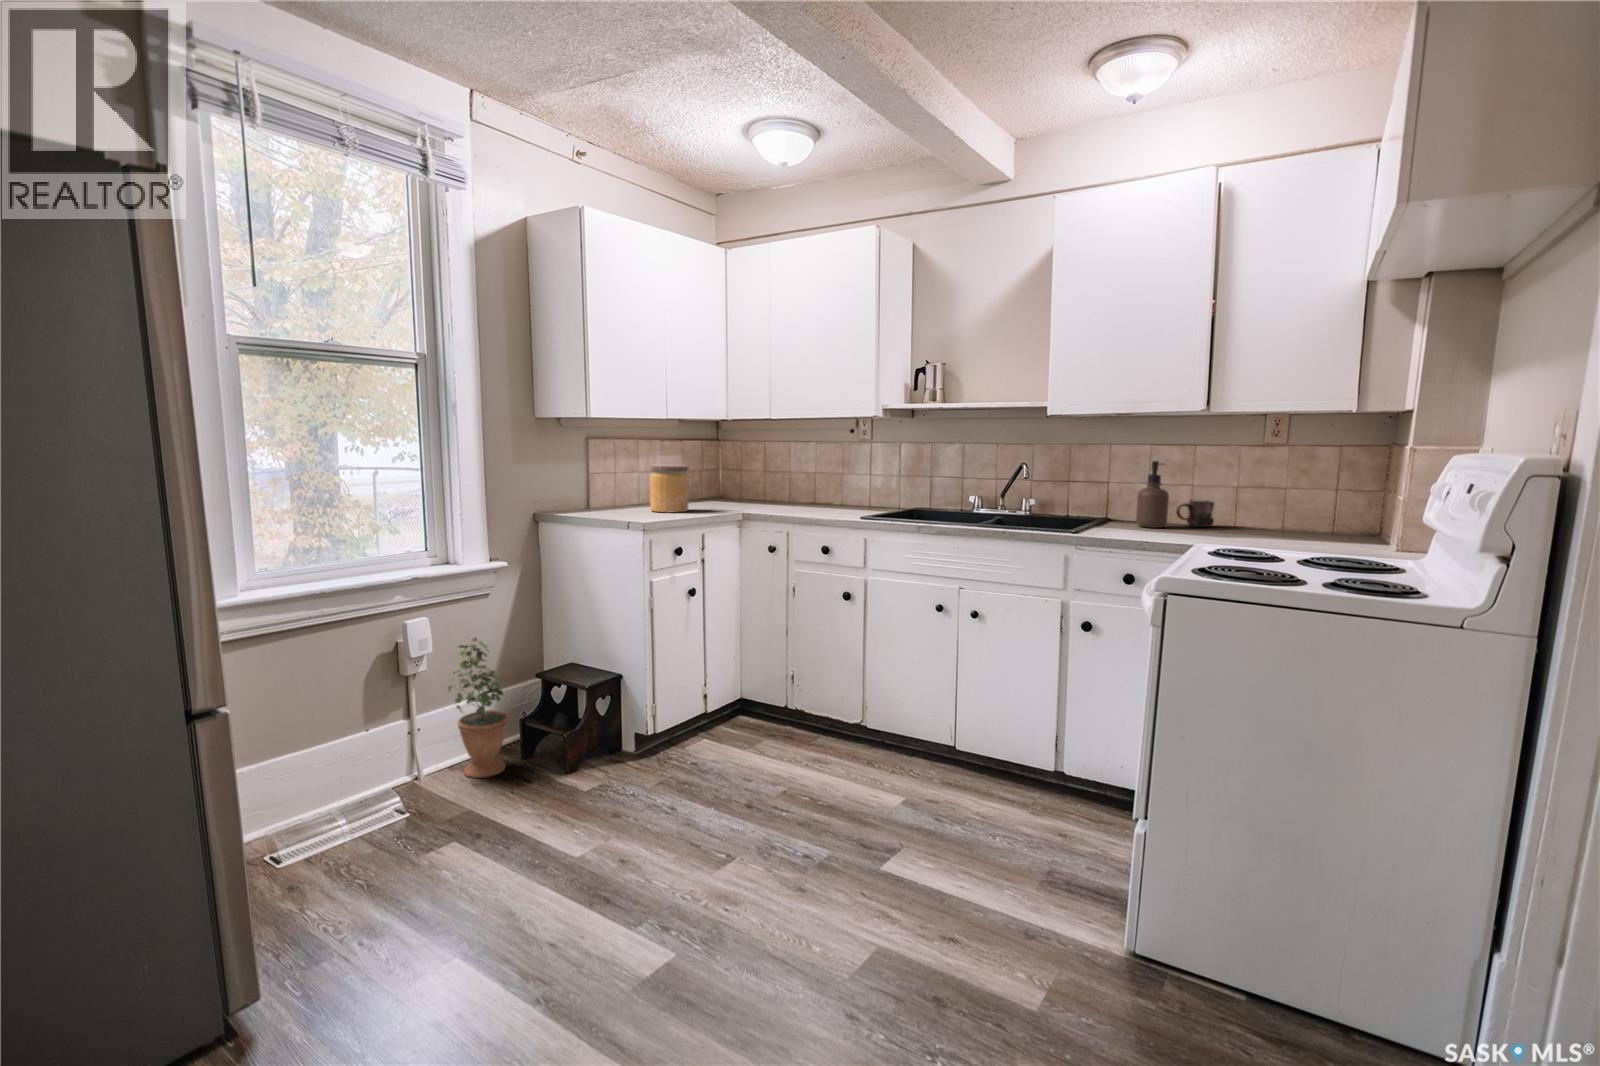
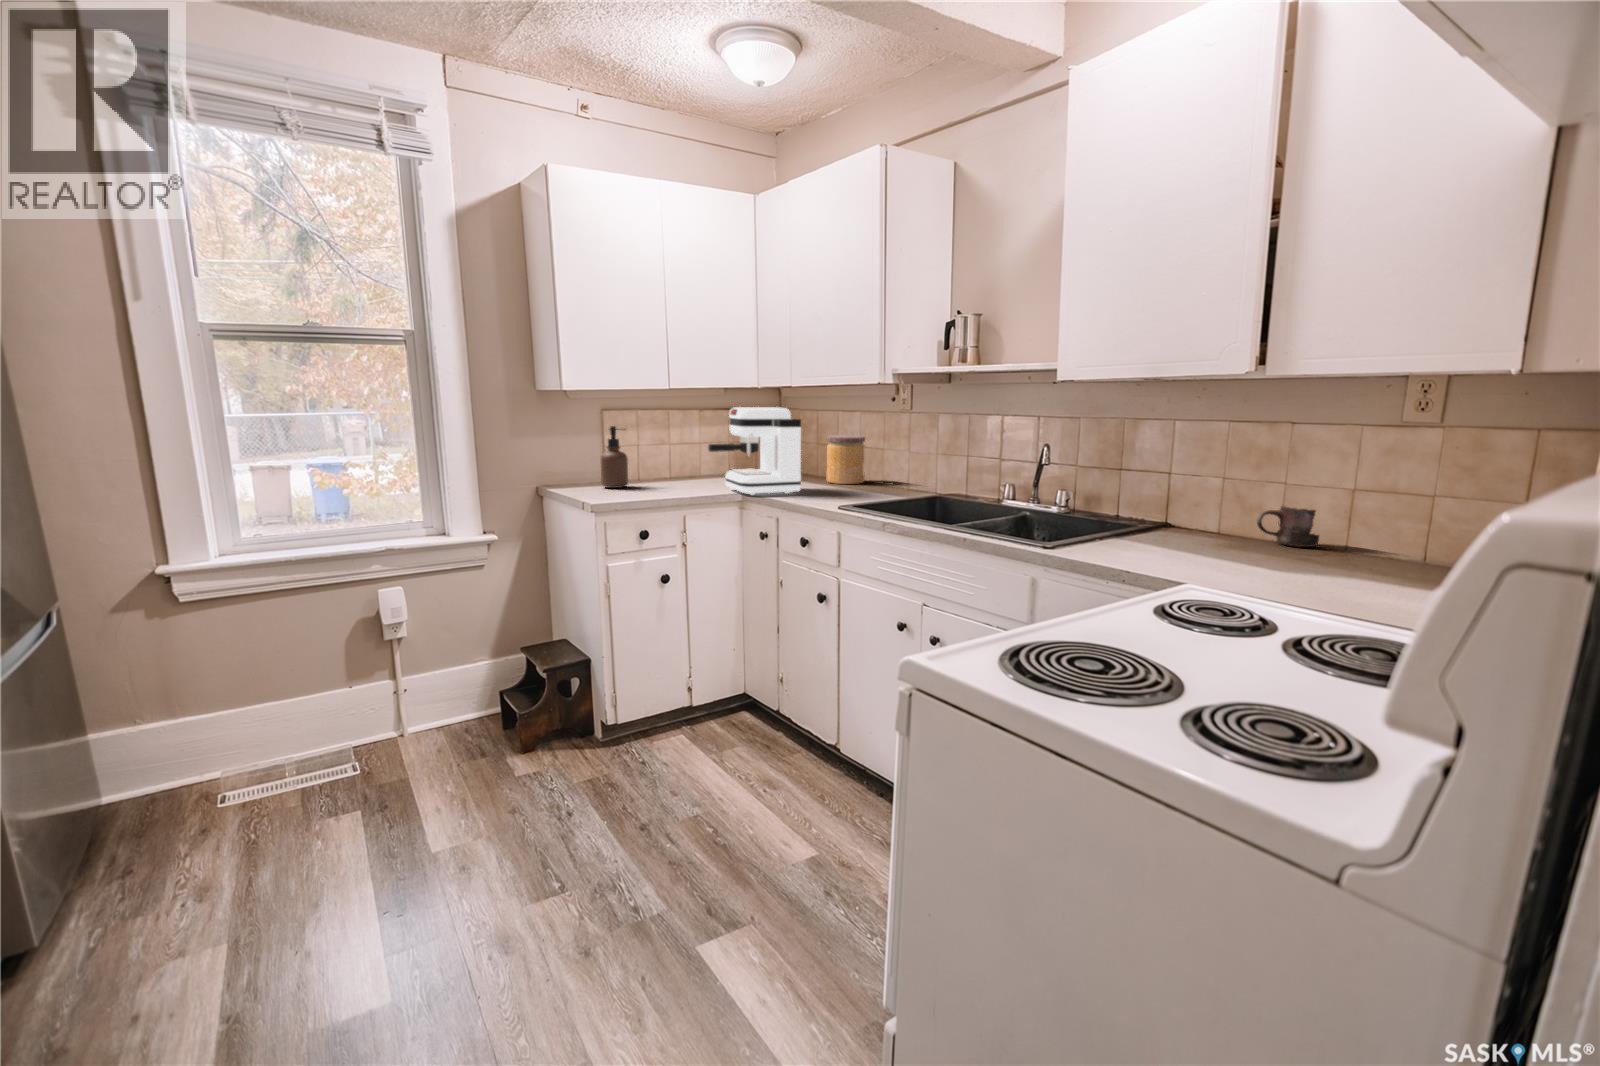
coffee maker: none [716,436,797,514] -> present [708,407,801,495]
soap dispenser: present [1136,461,1169,528] -> present [601,426,628,488]
jar: present [650,465,689,512] -> present [827,435,865,484]
potted plant: present [448,638,508,778] -> none [415,607,480,745]

